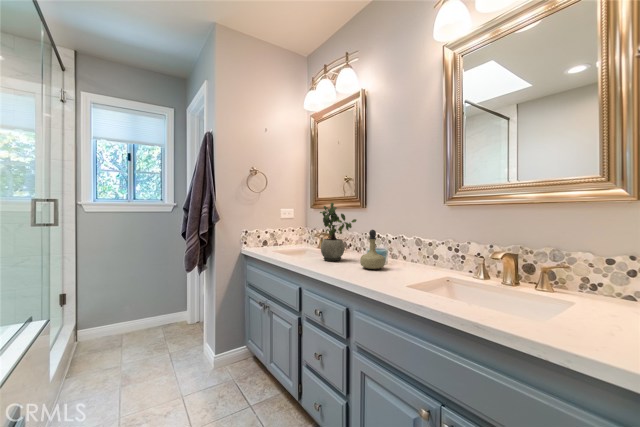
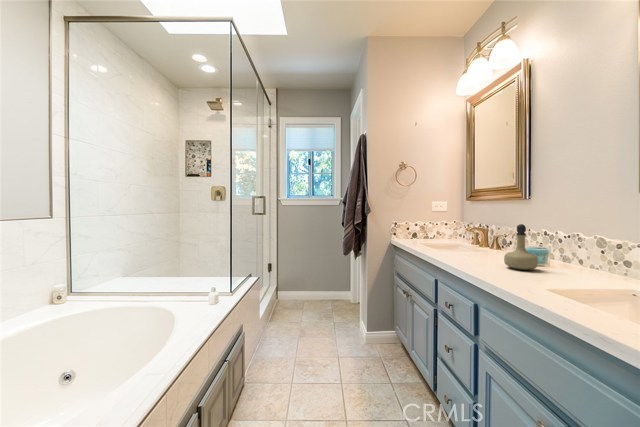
potted plant: present [320,203,356,261] -> none [462,194,507,258]

